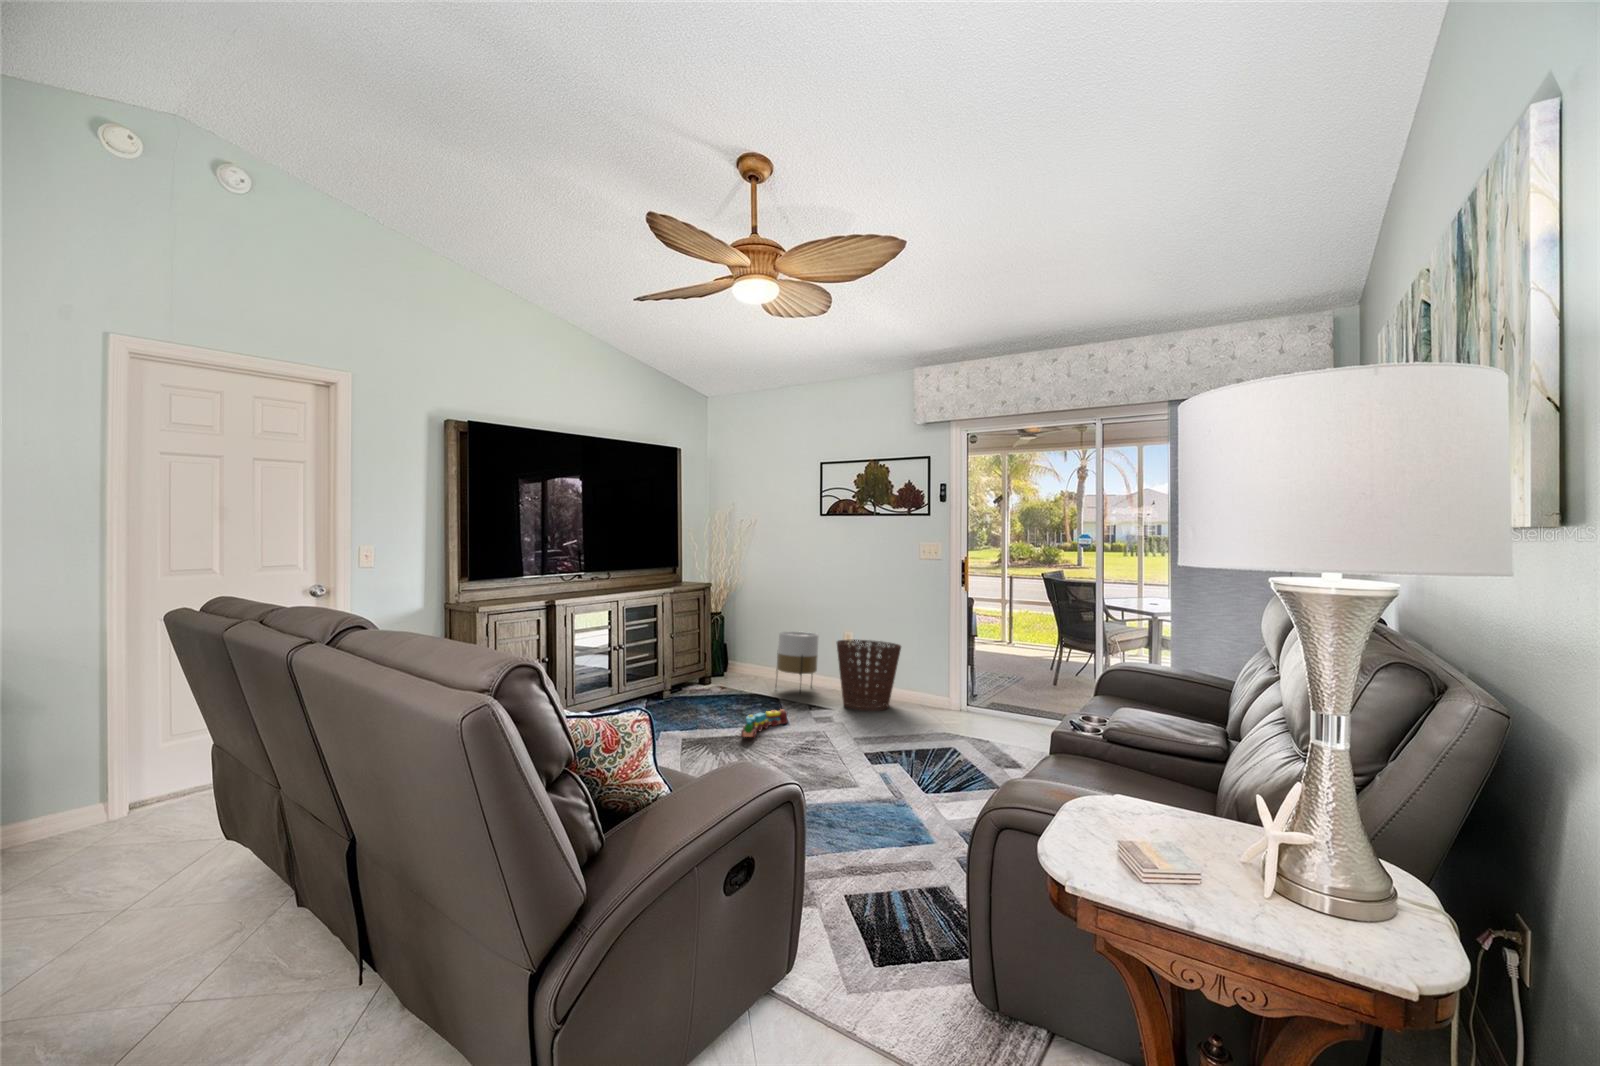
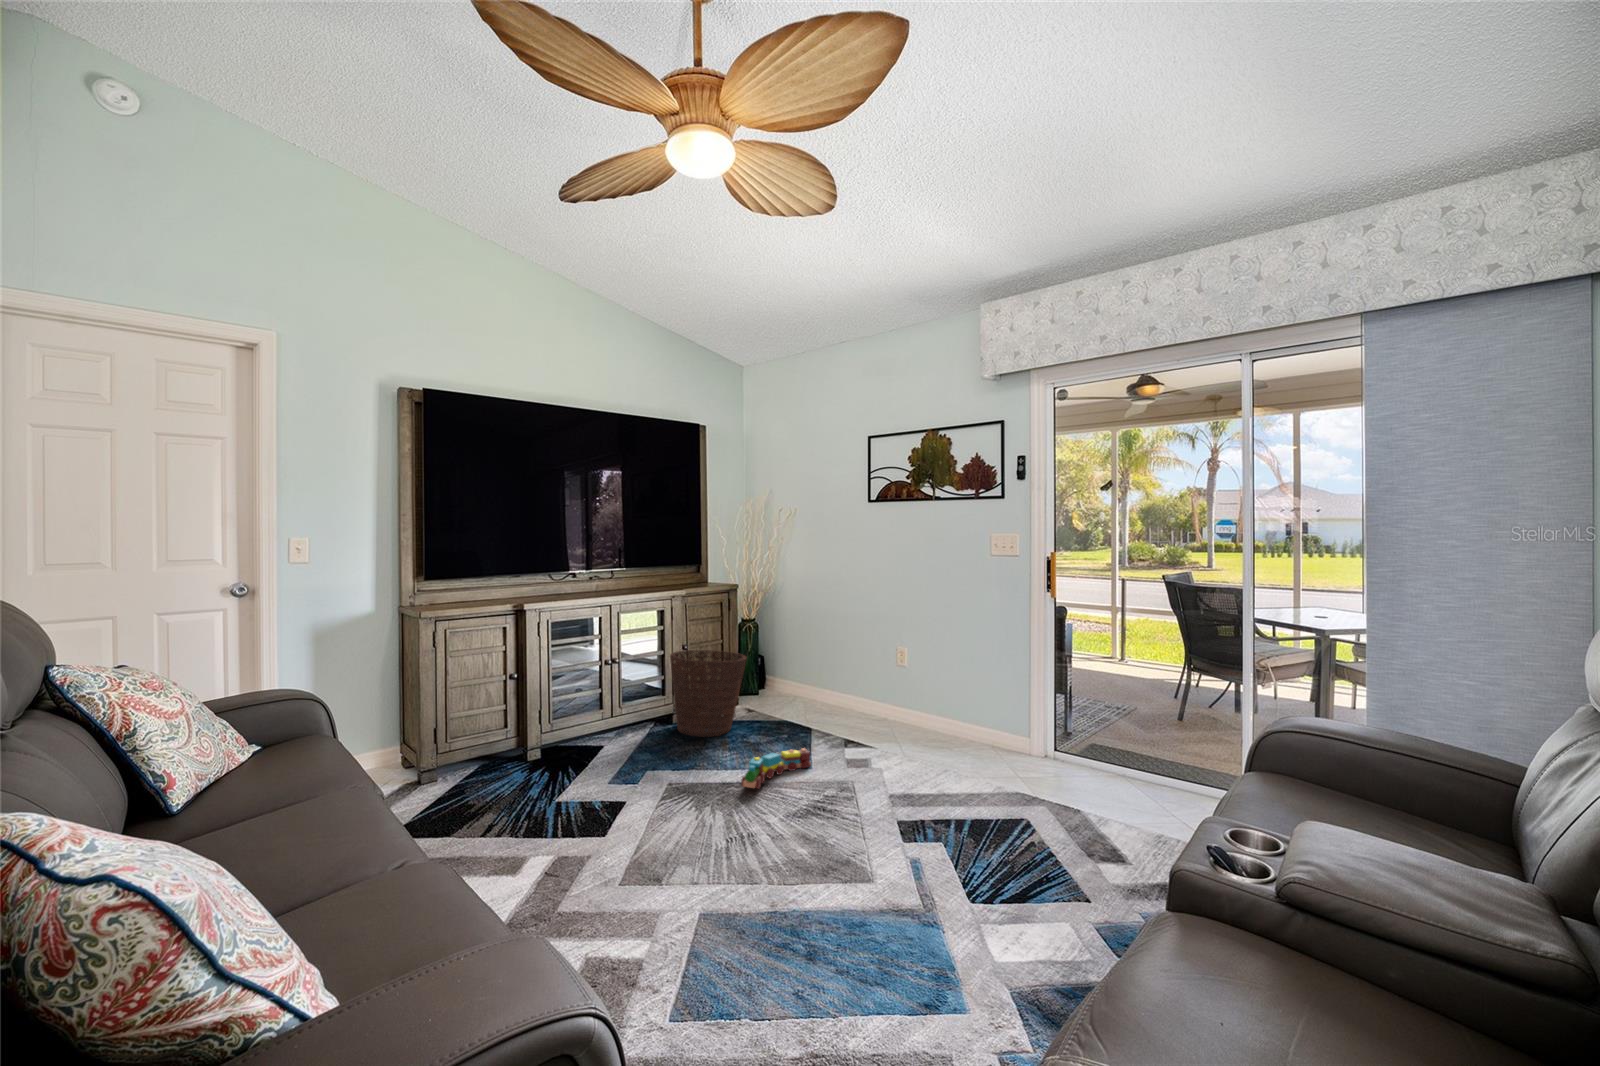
planter: present [777,631,819,694] -> none [811,644,864,726]
basket: present [837,640,901,711] -> present [670,650,747,736]

